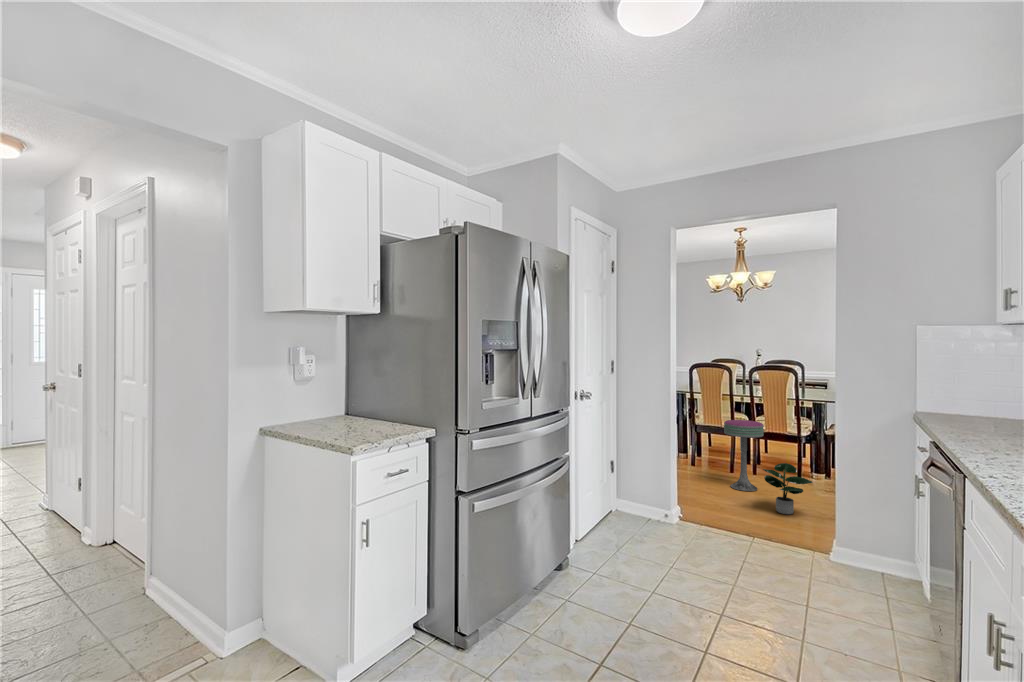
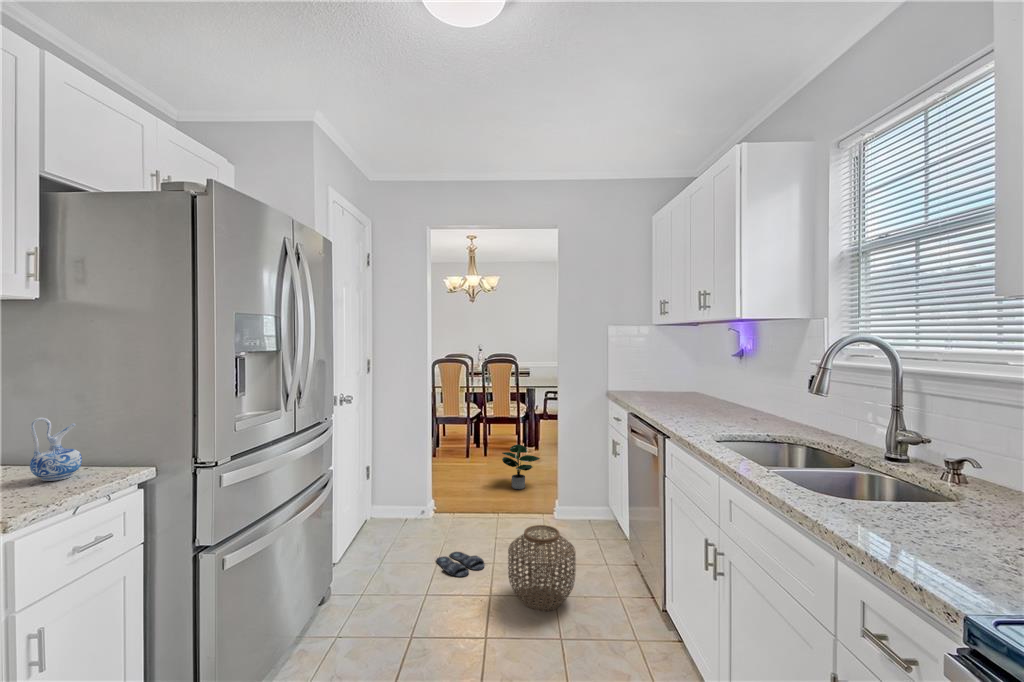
ceramic pitcher: none [373,390,397,430] -> present [30,418,82,481]
bar stool: present [724,420,764,491] -> none [465,409,498,474]
woven basket: none [735,545,820,643] -> present [508,525,576,611]
slippers: none [669,559,719,584] -> present [436,552,484,577]

